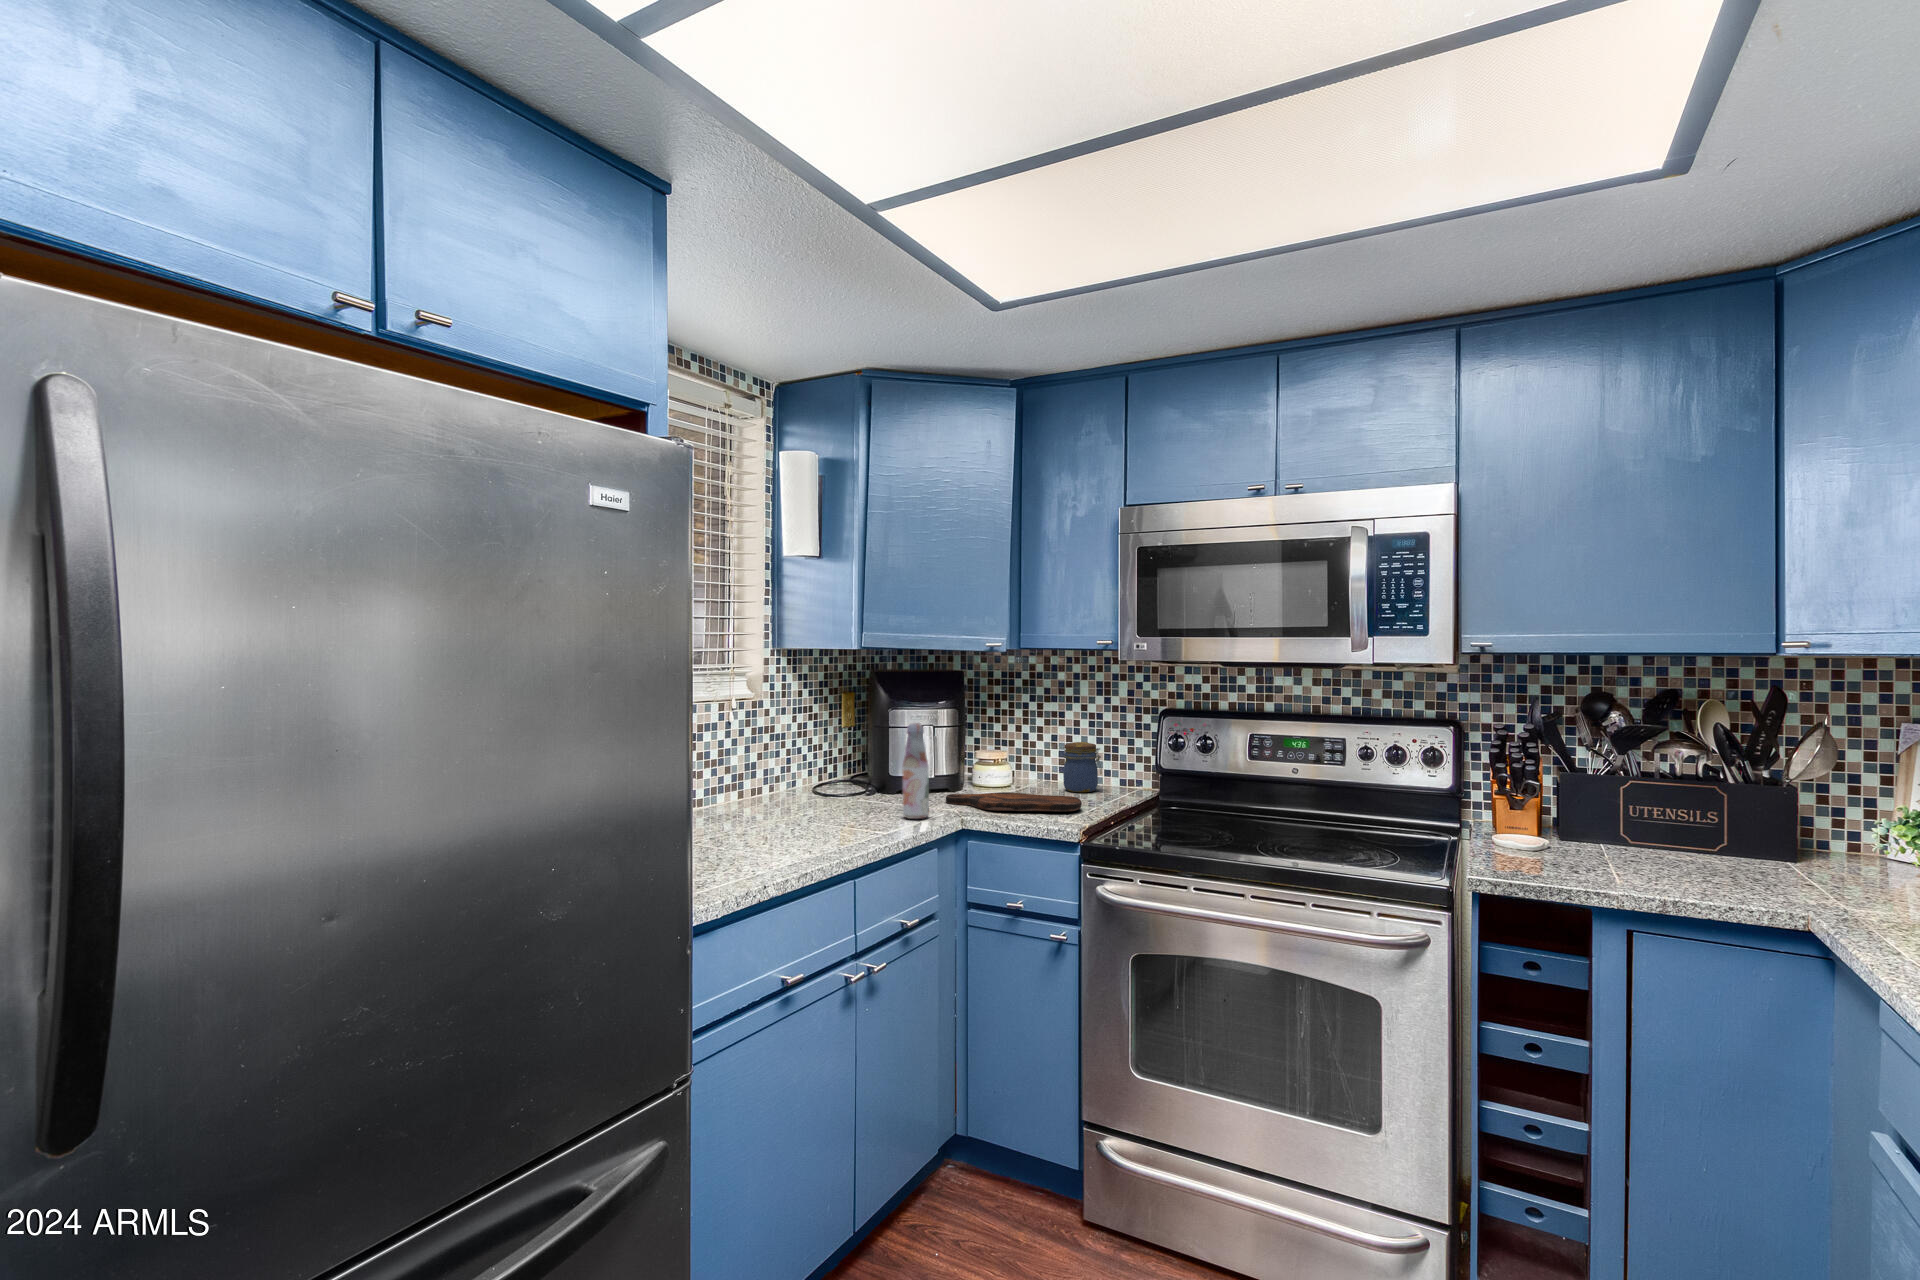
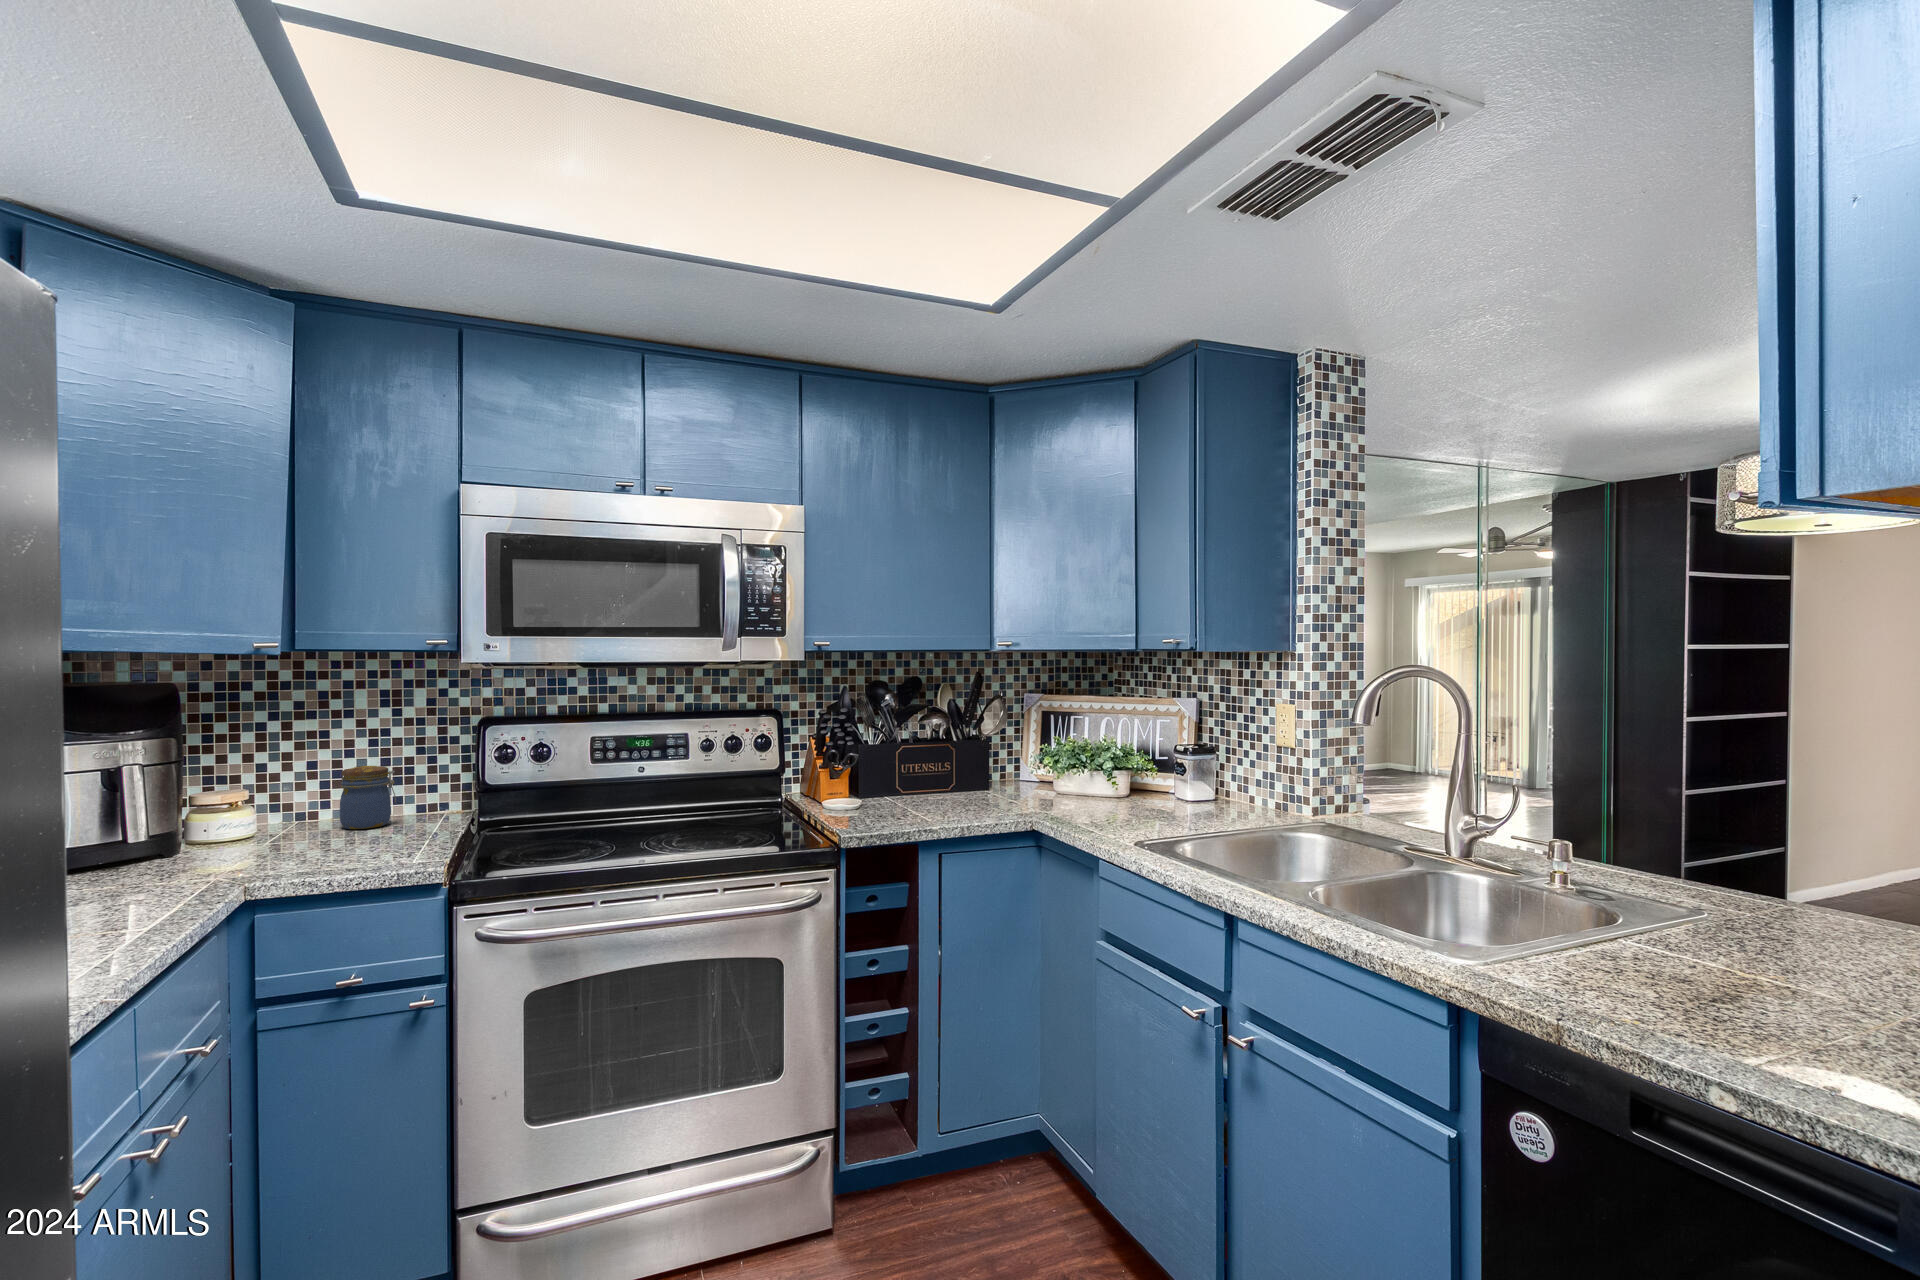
bottle: present [903,723,929,819] -> none [141,759,193,903]
cutting board: present [946,792,1082,812] -> none [180,833,411,873]

